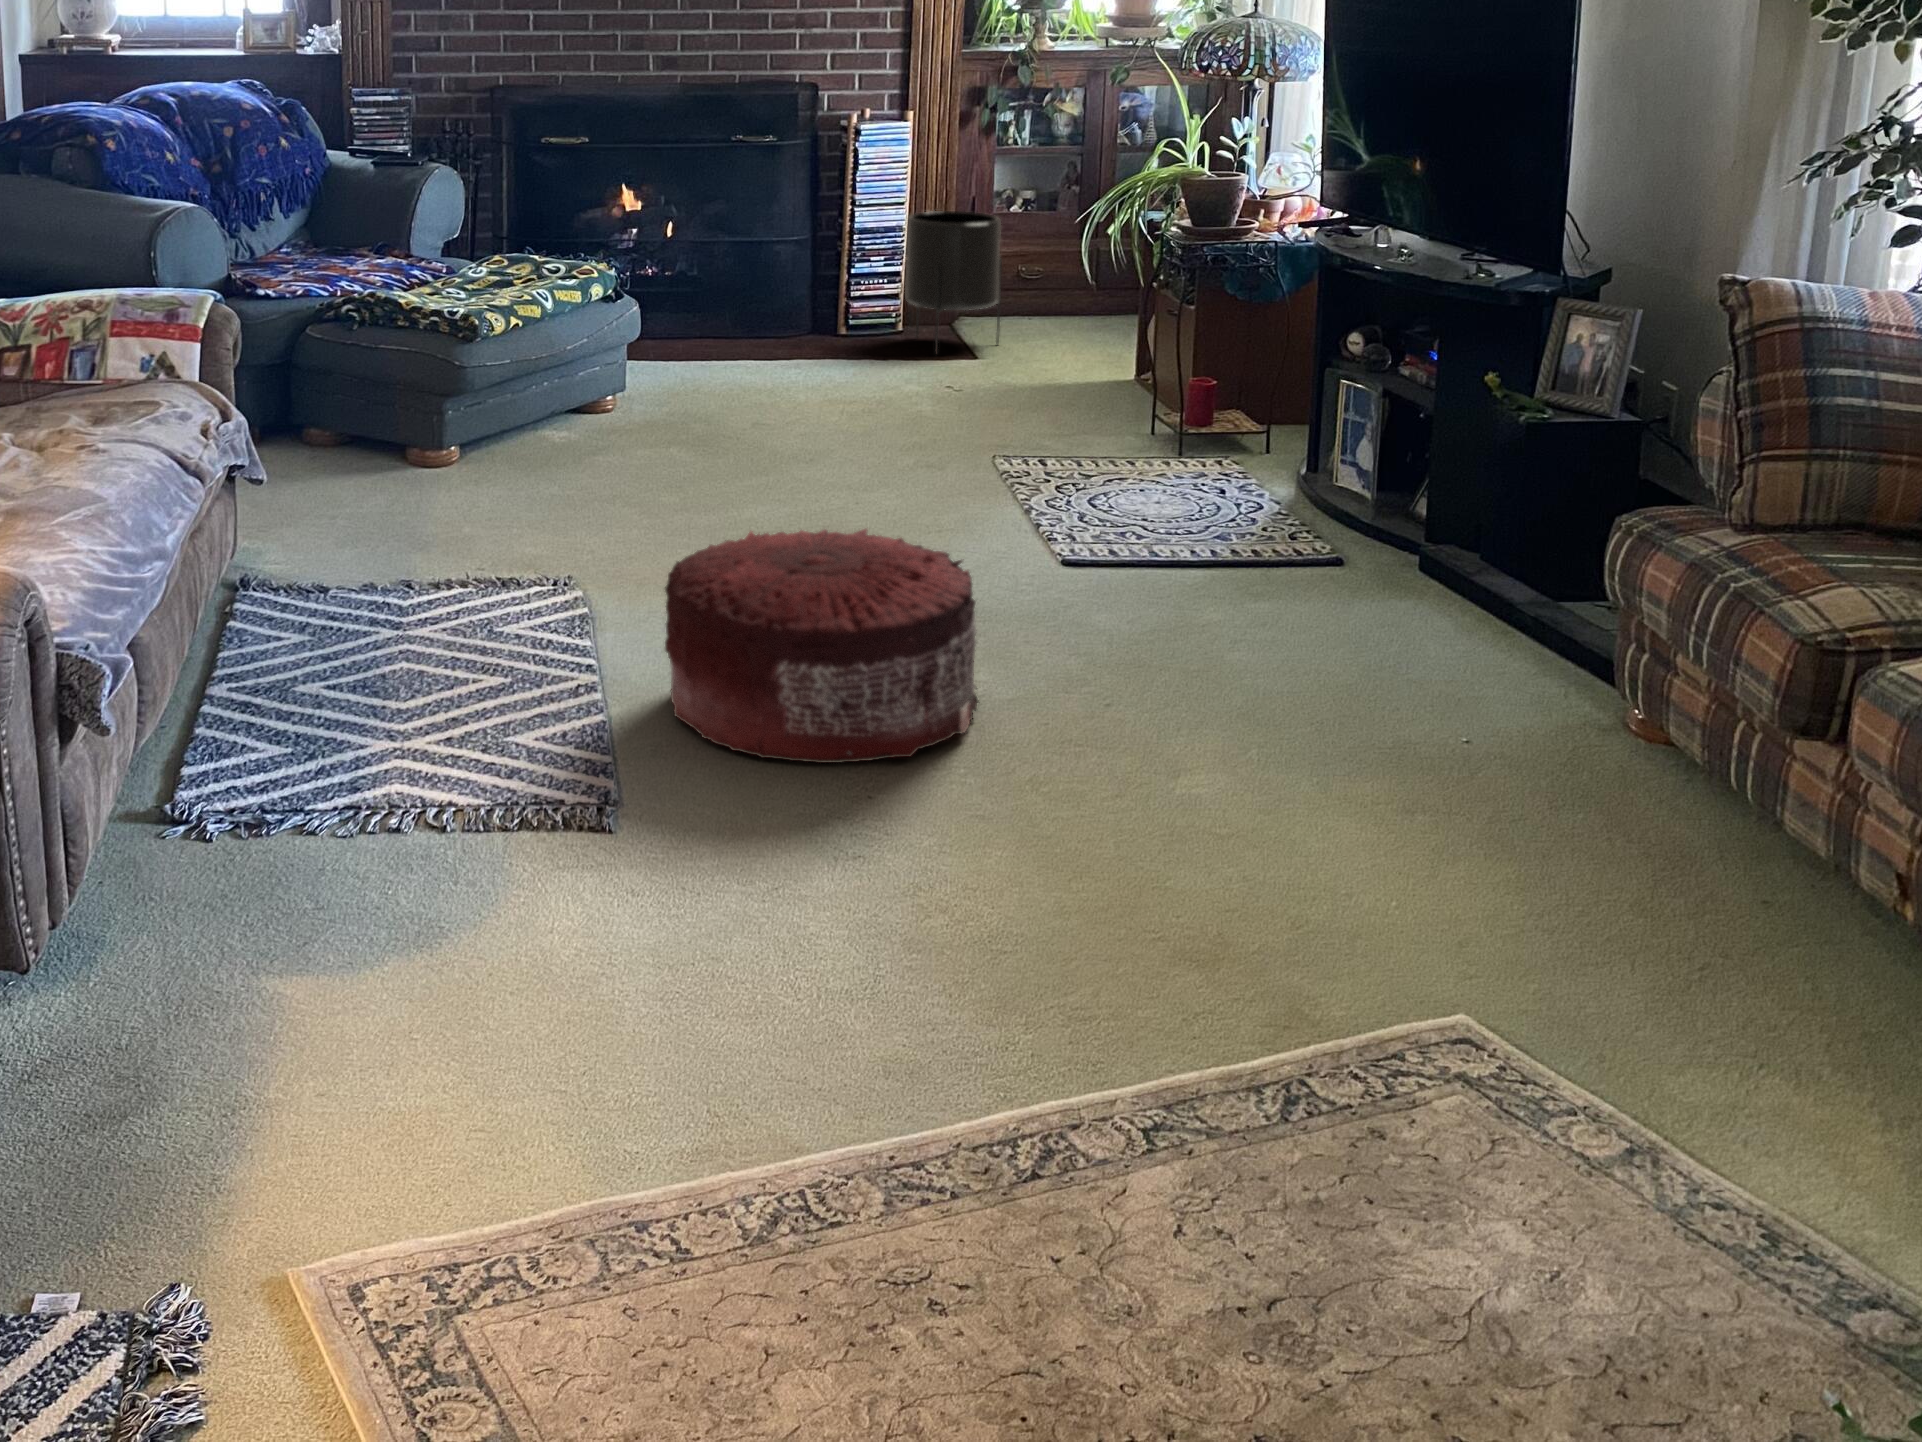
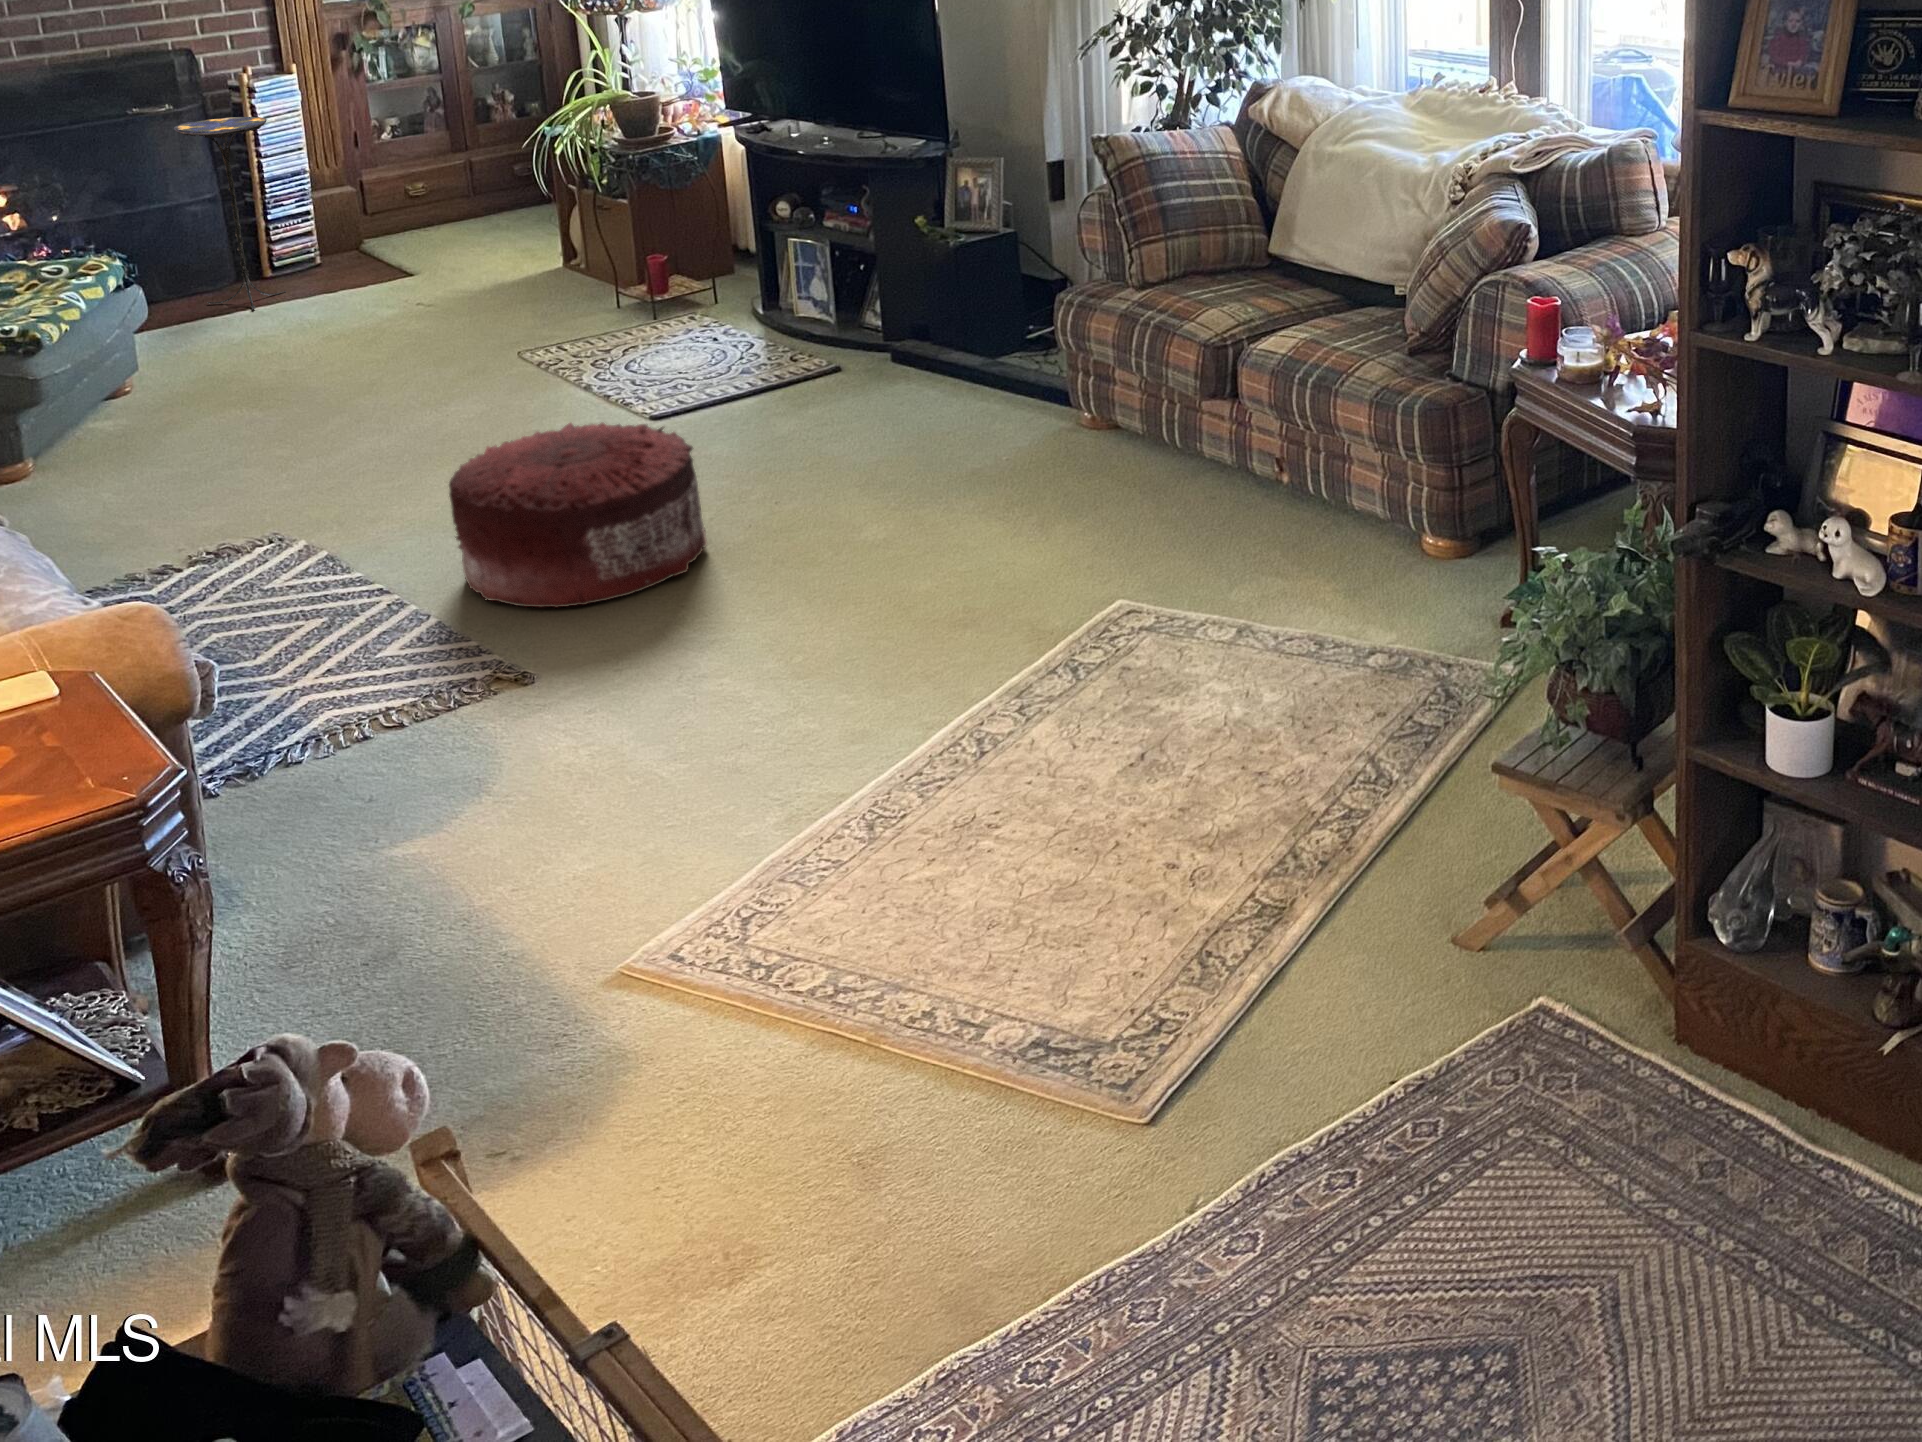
side table: none [764,154,855,362] -> present [174,117,286,309]
planter: present [905,211,1002,353] -> none [316,147,419,278]

